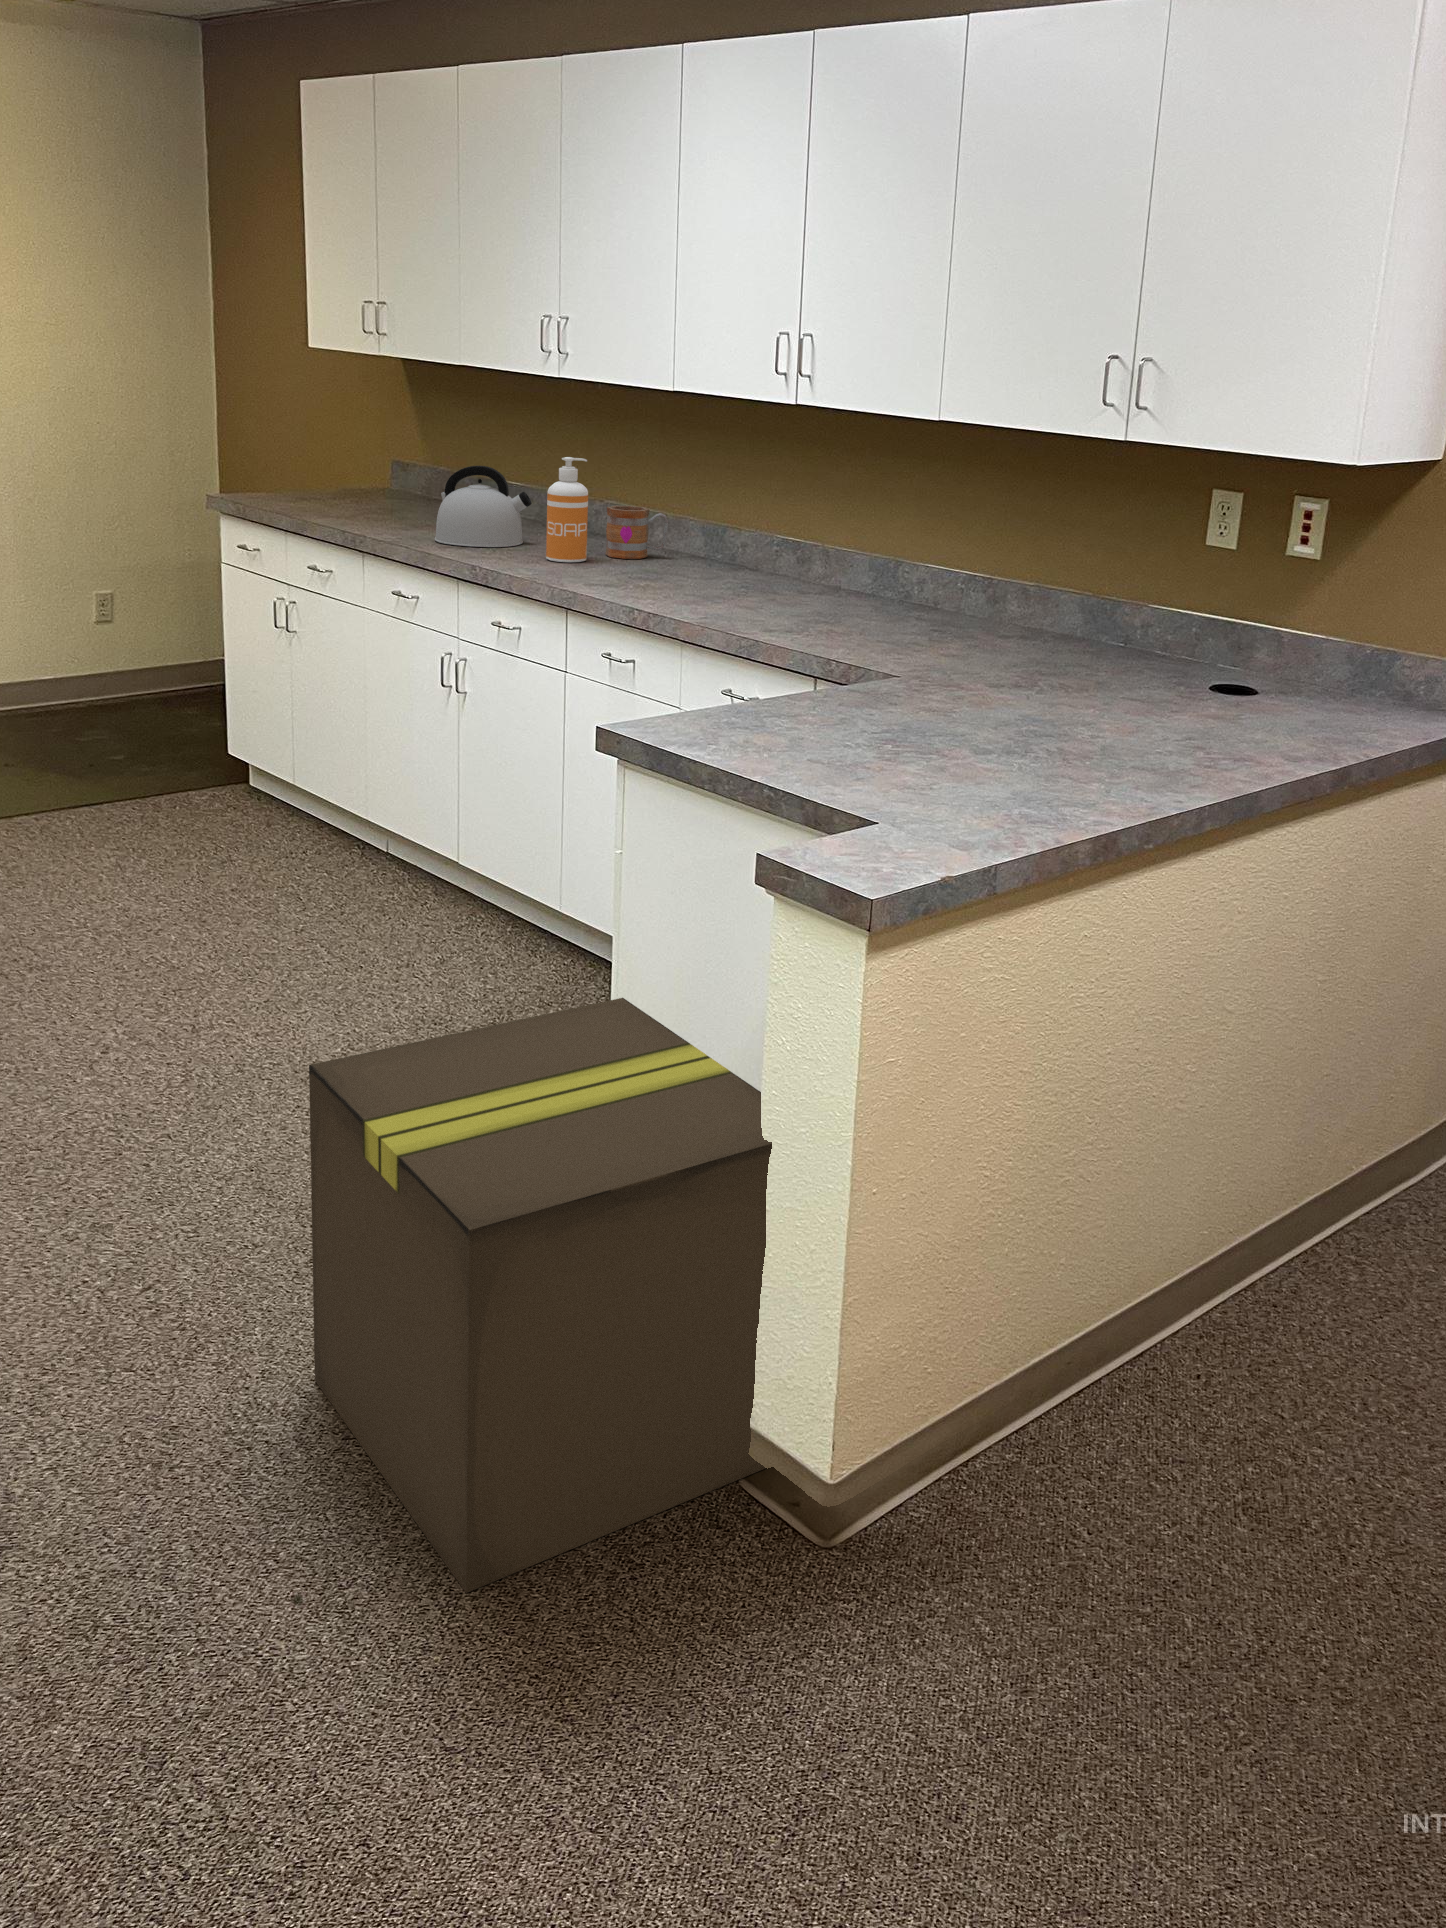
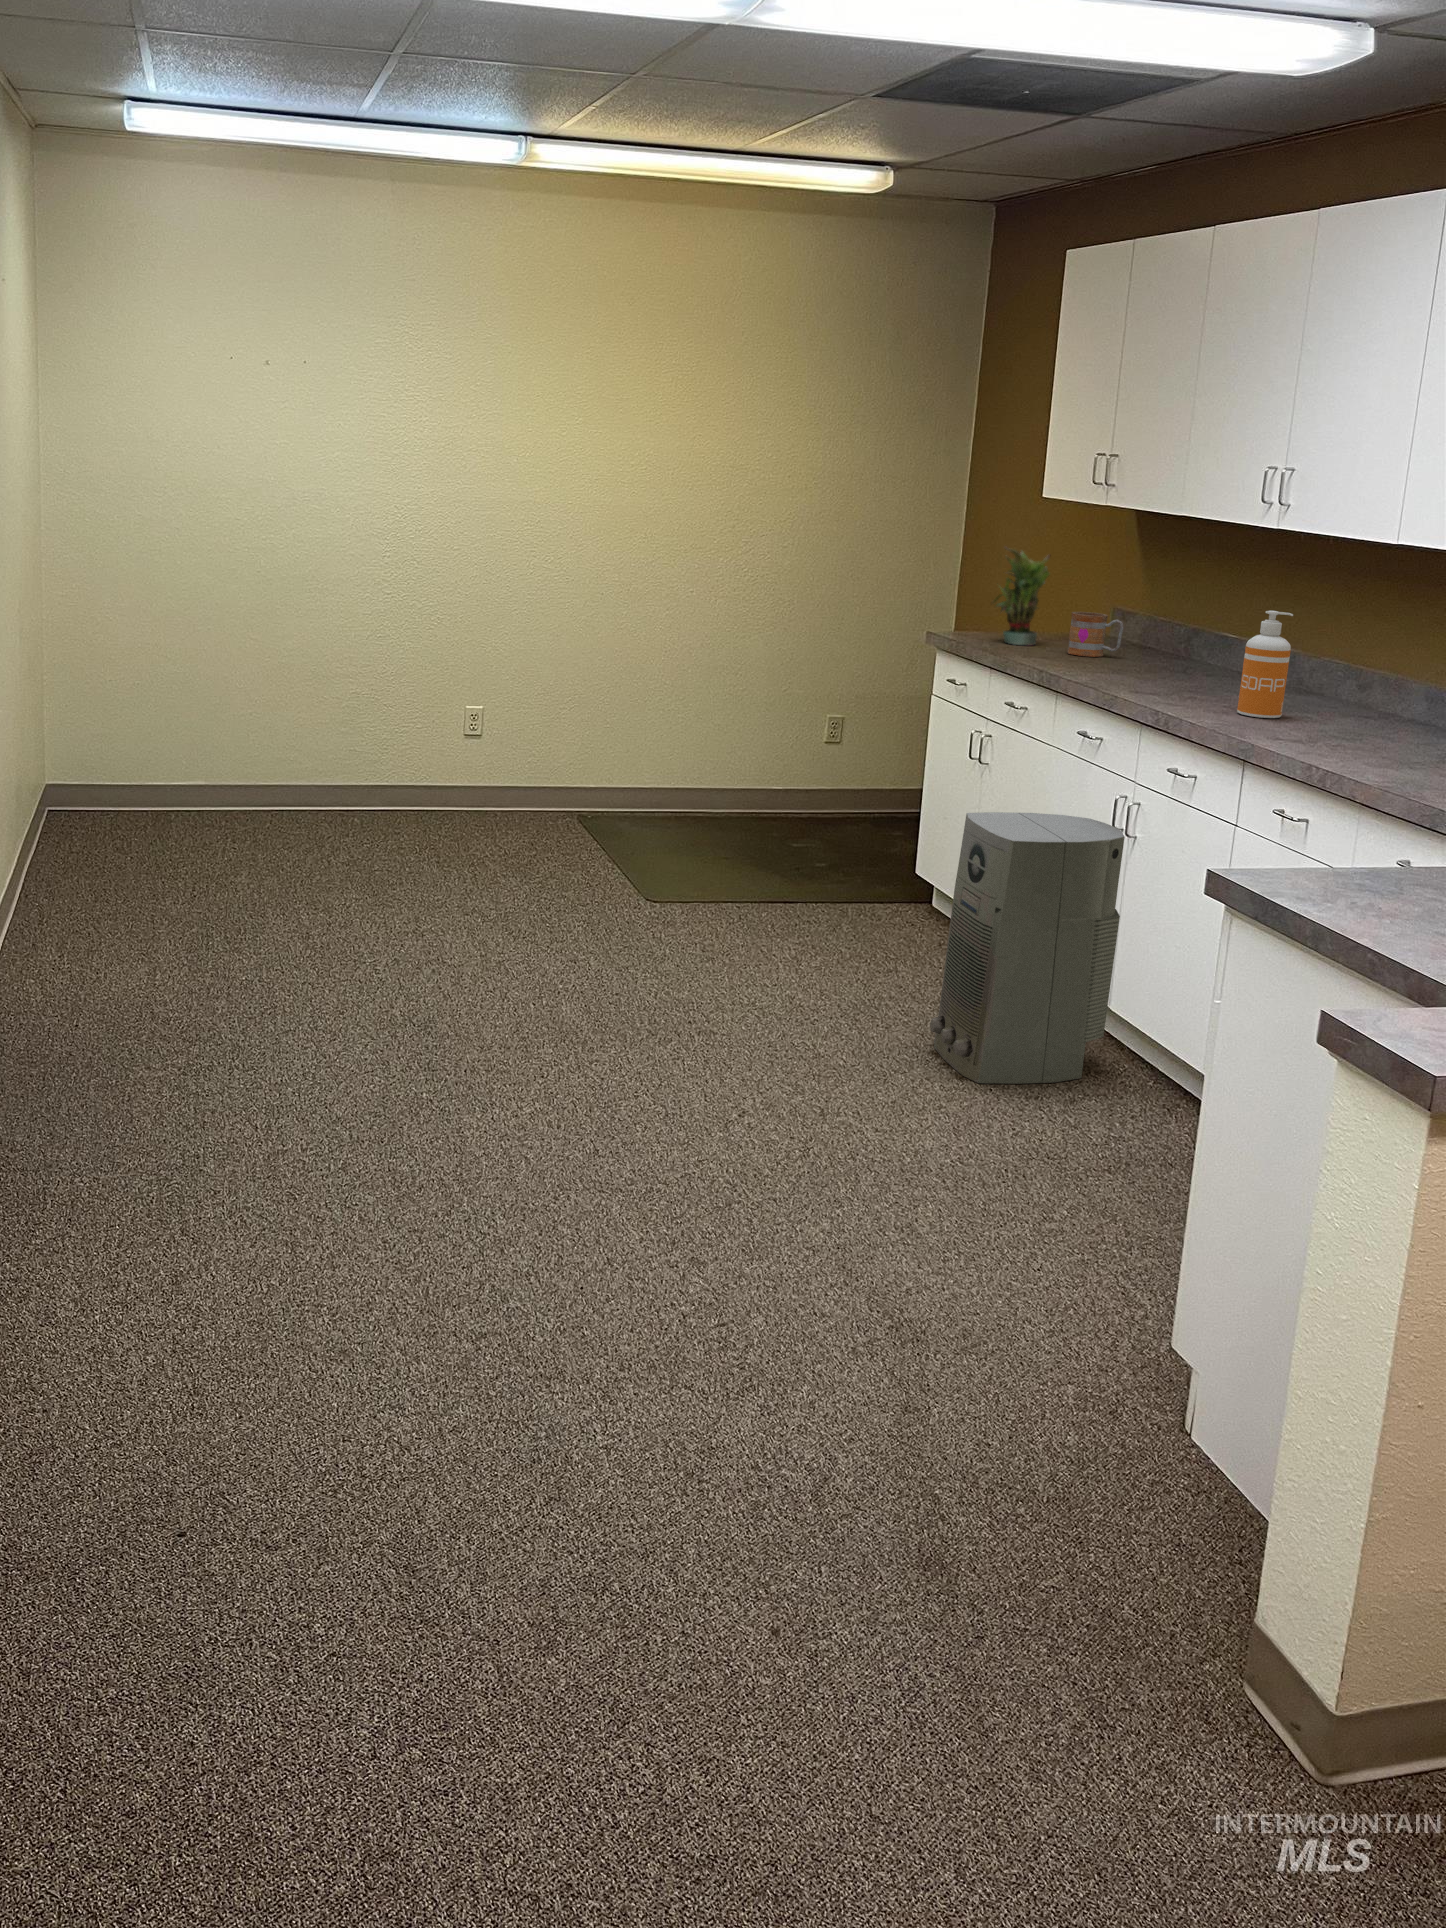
potted plant: none [271,400,331,504] -> present [993,547,1050,645]
kettle: present [435,466,532,547] -> none [1128,616,1233,698]
mug: present [605,506,668,559] -> present [1067,612,1123,657]
air purifier: none [286,678,463,963] -> present [930,812,1125,1084]
cardboard box: present [309,998,772,1593] -> none [843,1143,1374,1685]

